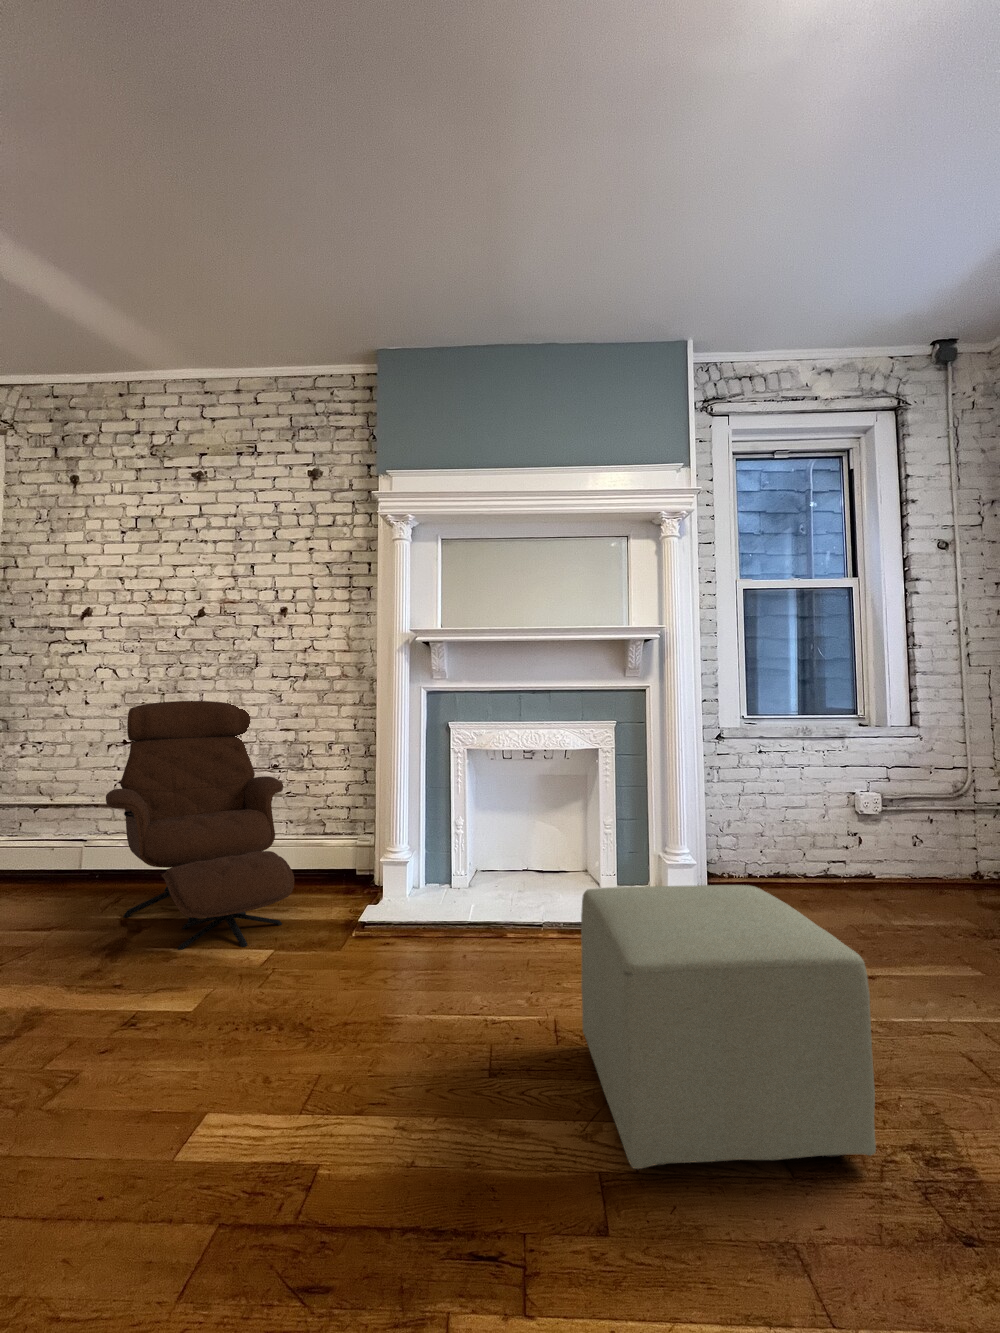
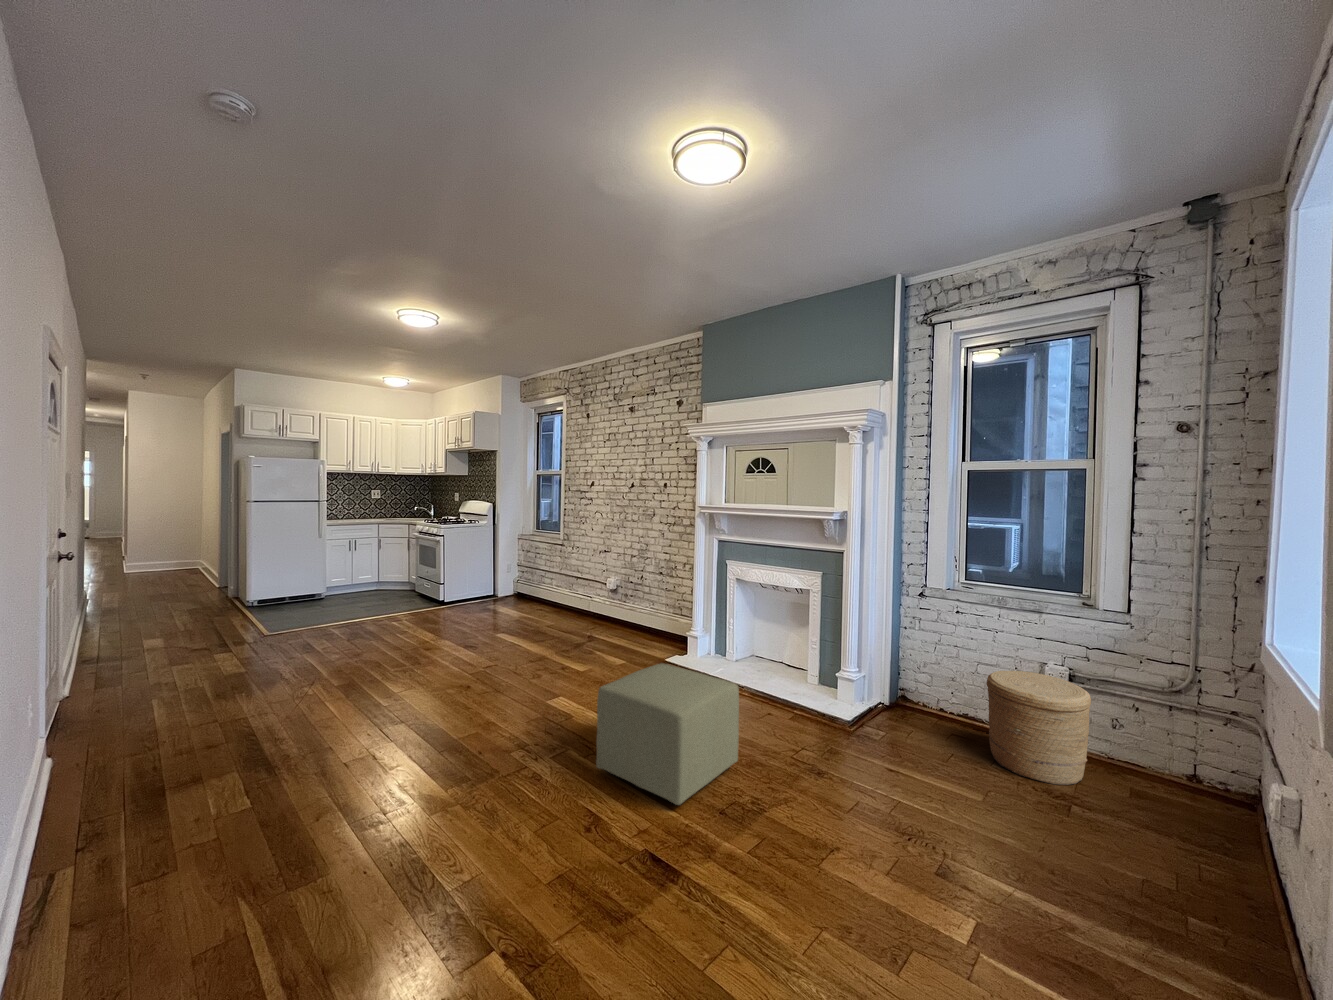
lounge chair: present [106,701,294,950] -> none [577,533,660,662]
woven basket: none [832,804,945,918] -> present [986,671,1091,785]

